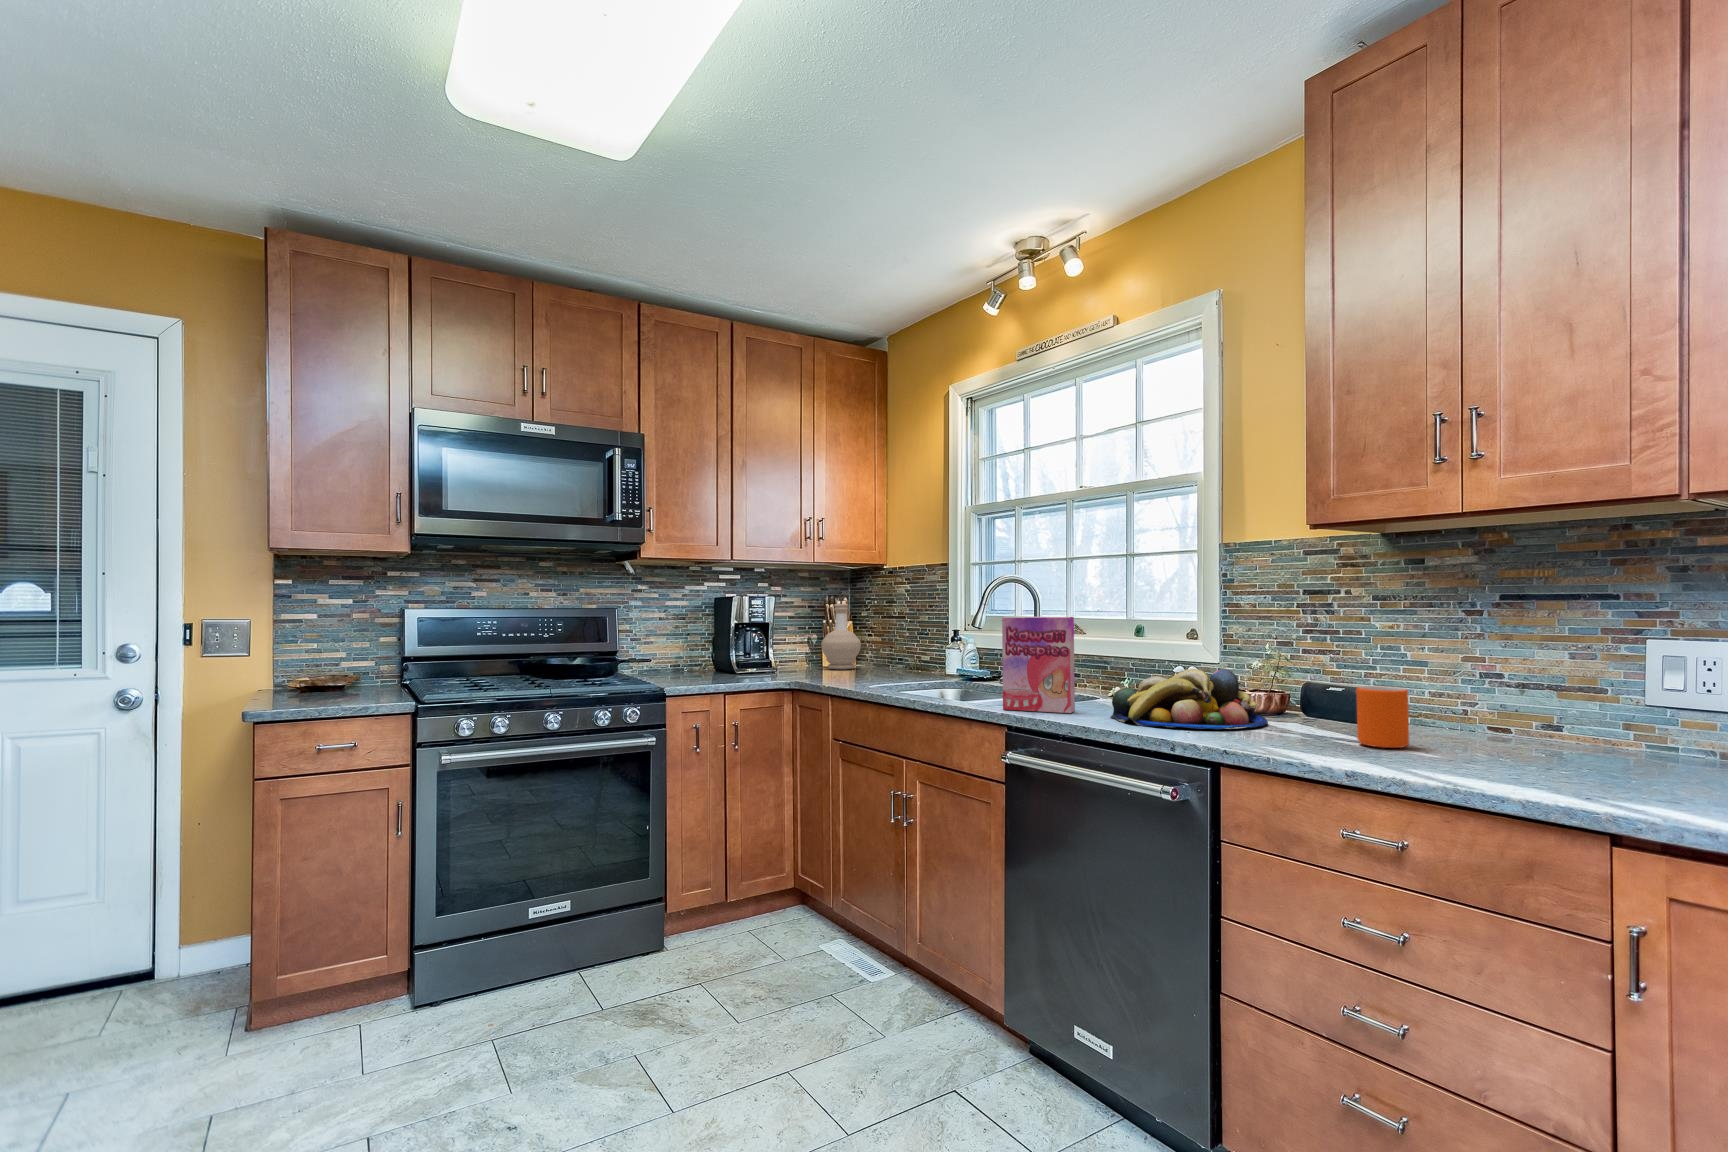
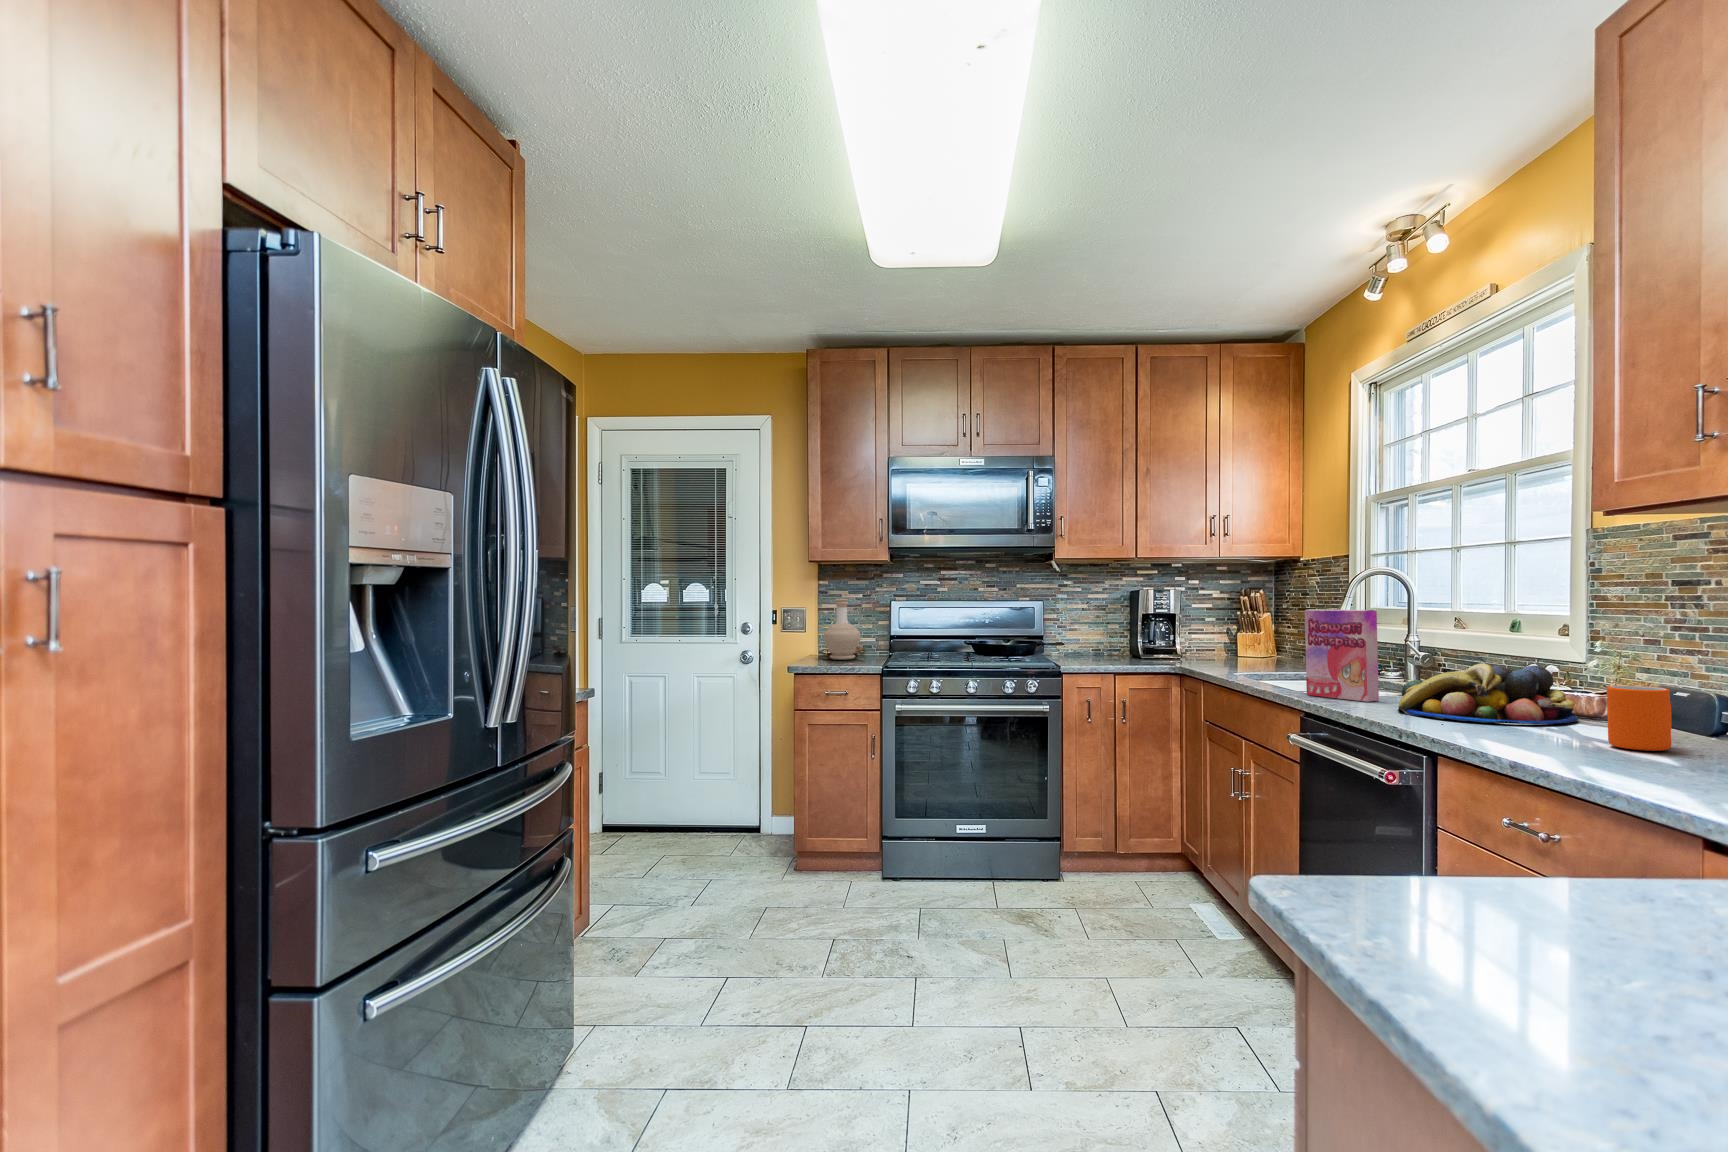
bottle: present [821,604,861,669] -> present [824,599,861,660]

